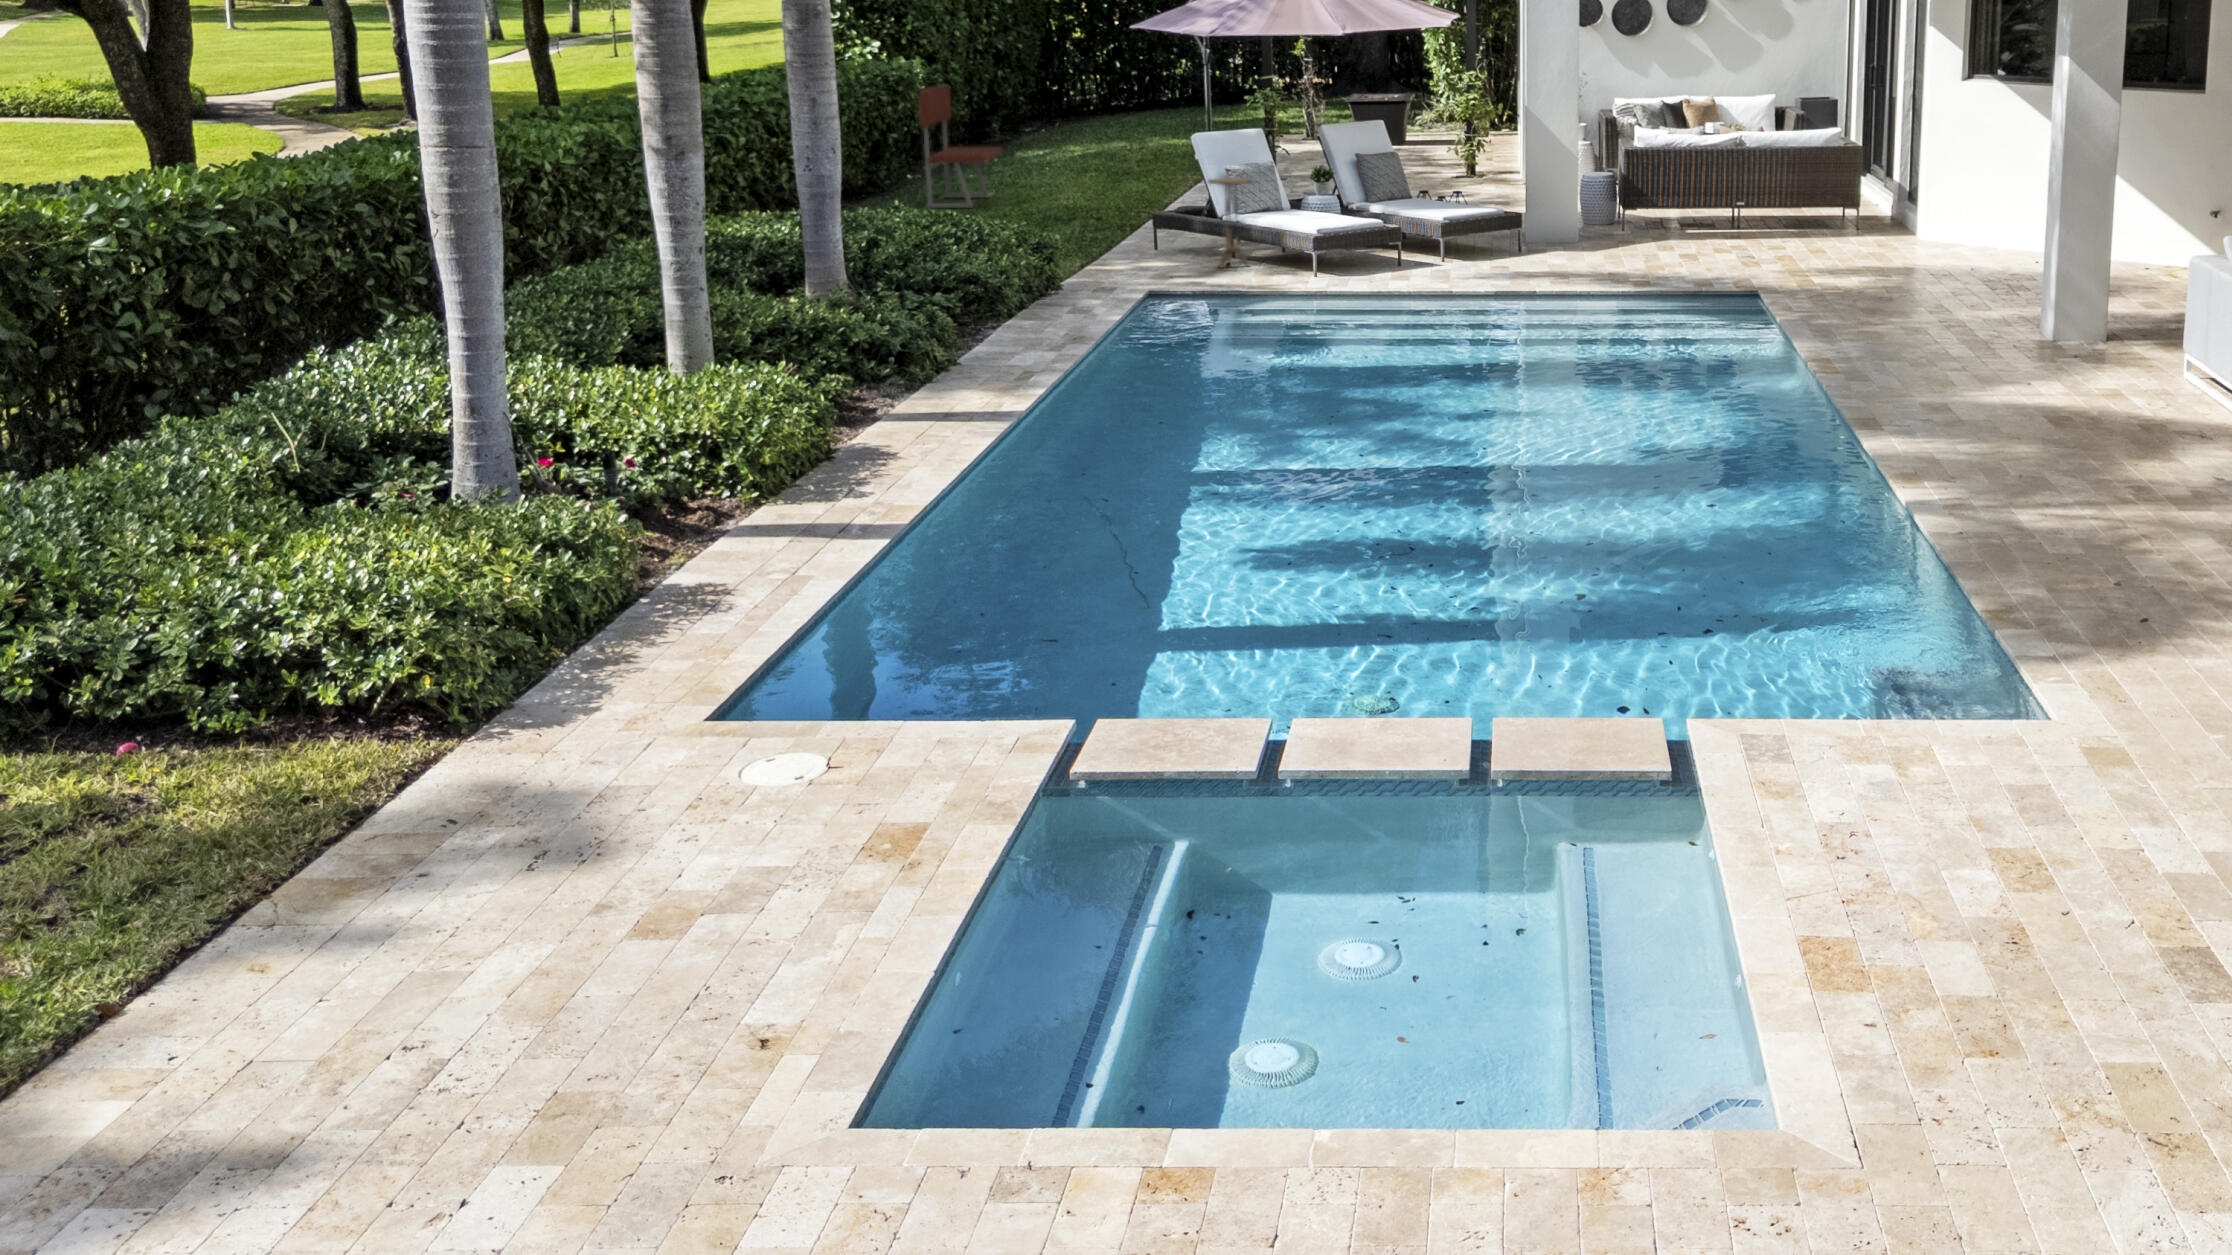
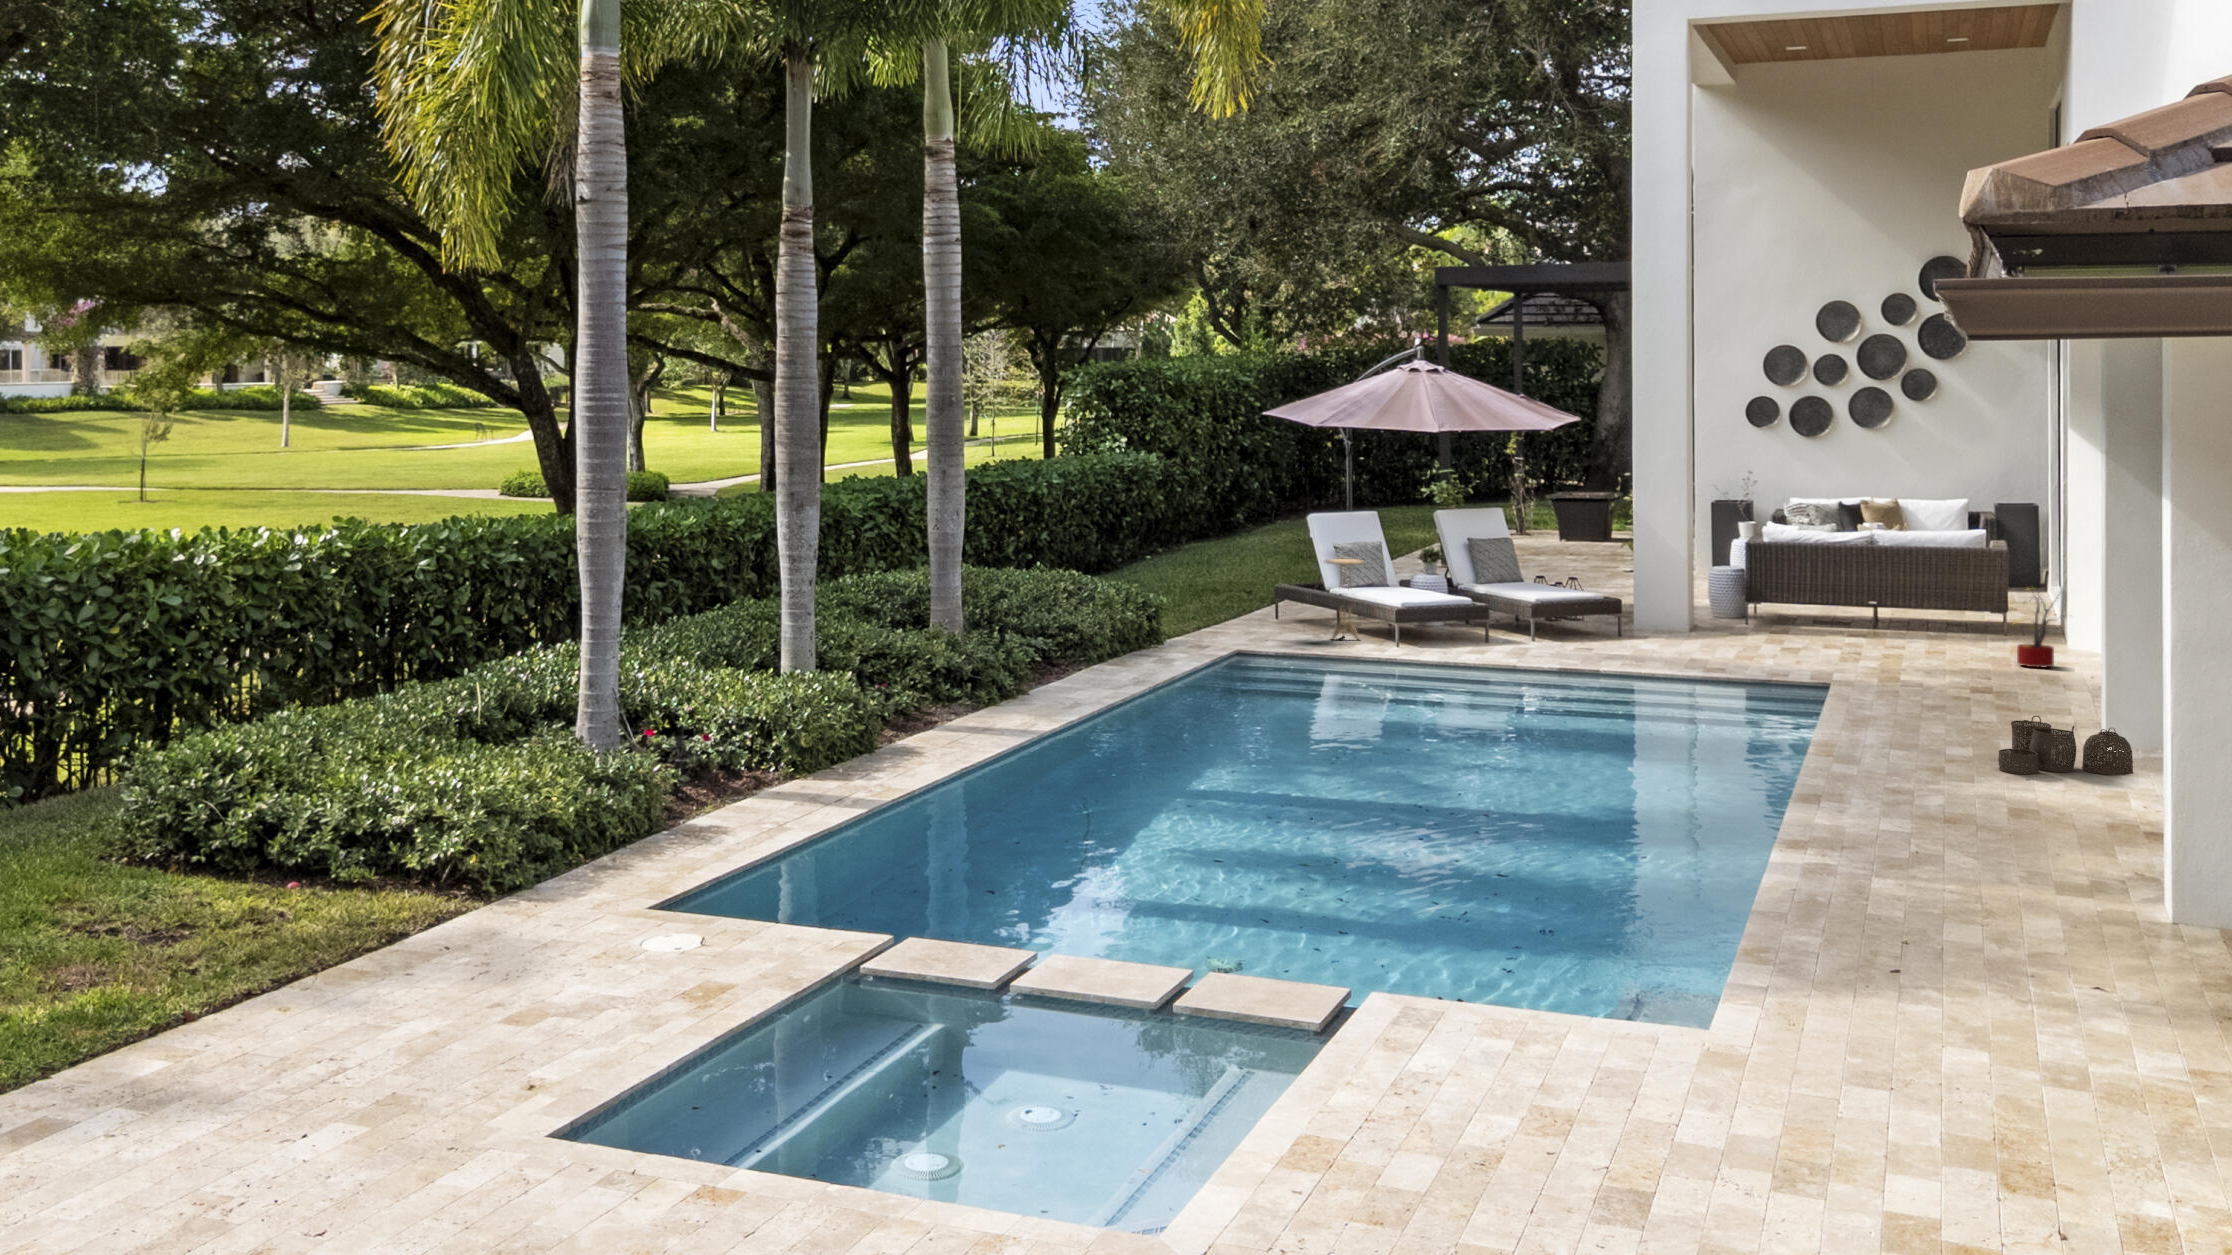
bench: present [919,86,1003,208] -> none [1131,474,1207,581]
decorative plant: none [1864,178,1908,255] -> present [2017,588,2059,667]
woven basket: none [1965,307,2072,364] -> present [1998,716,2134,775]

